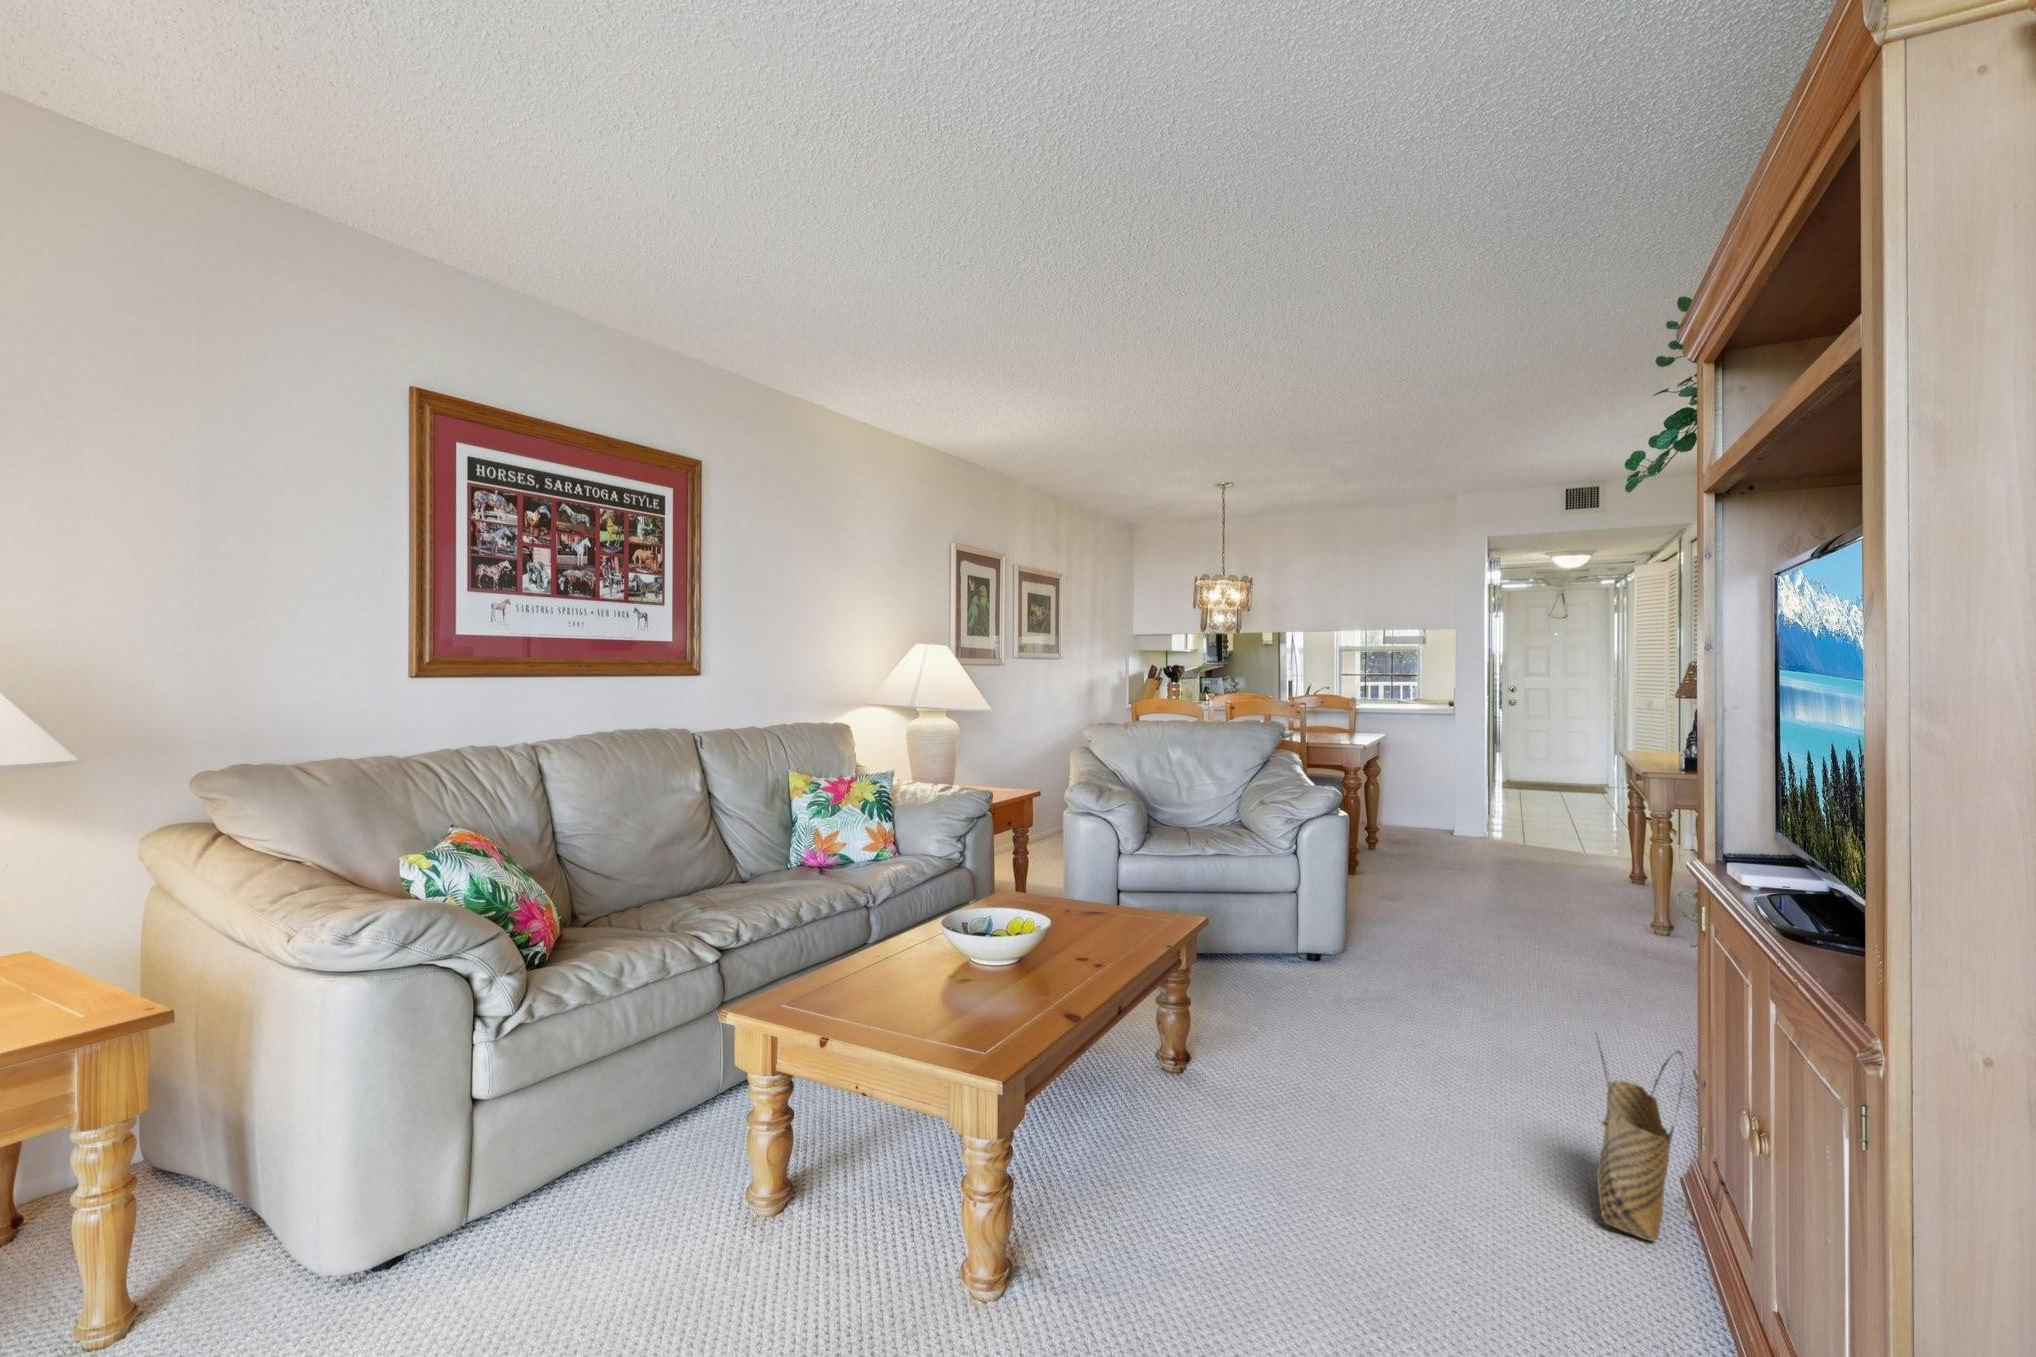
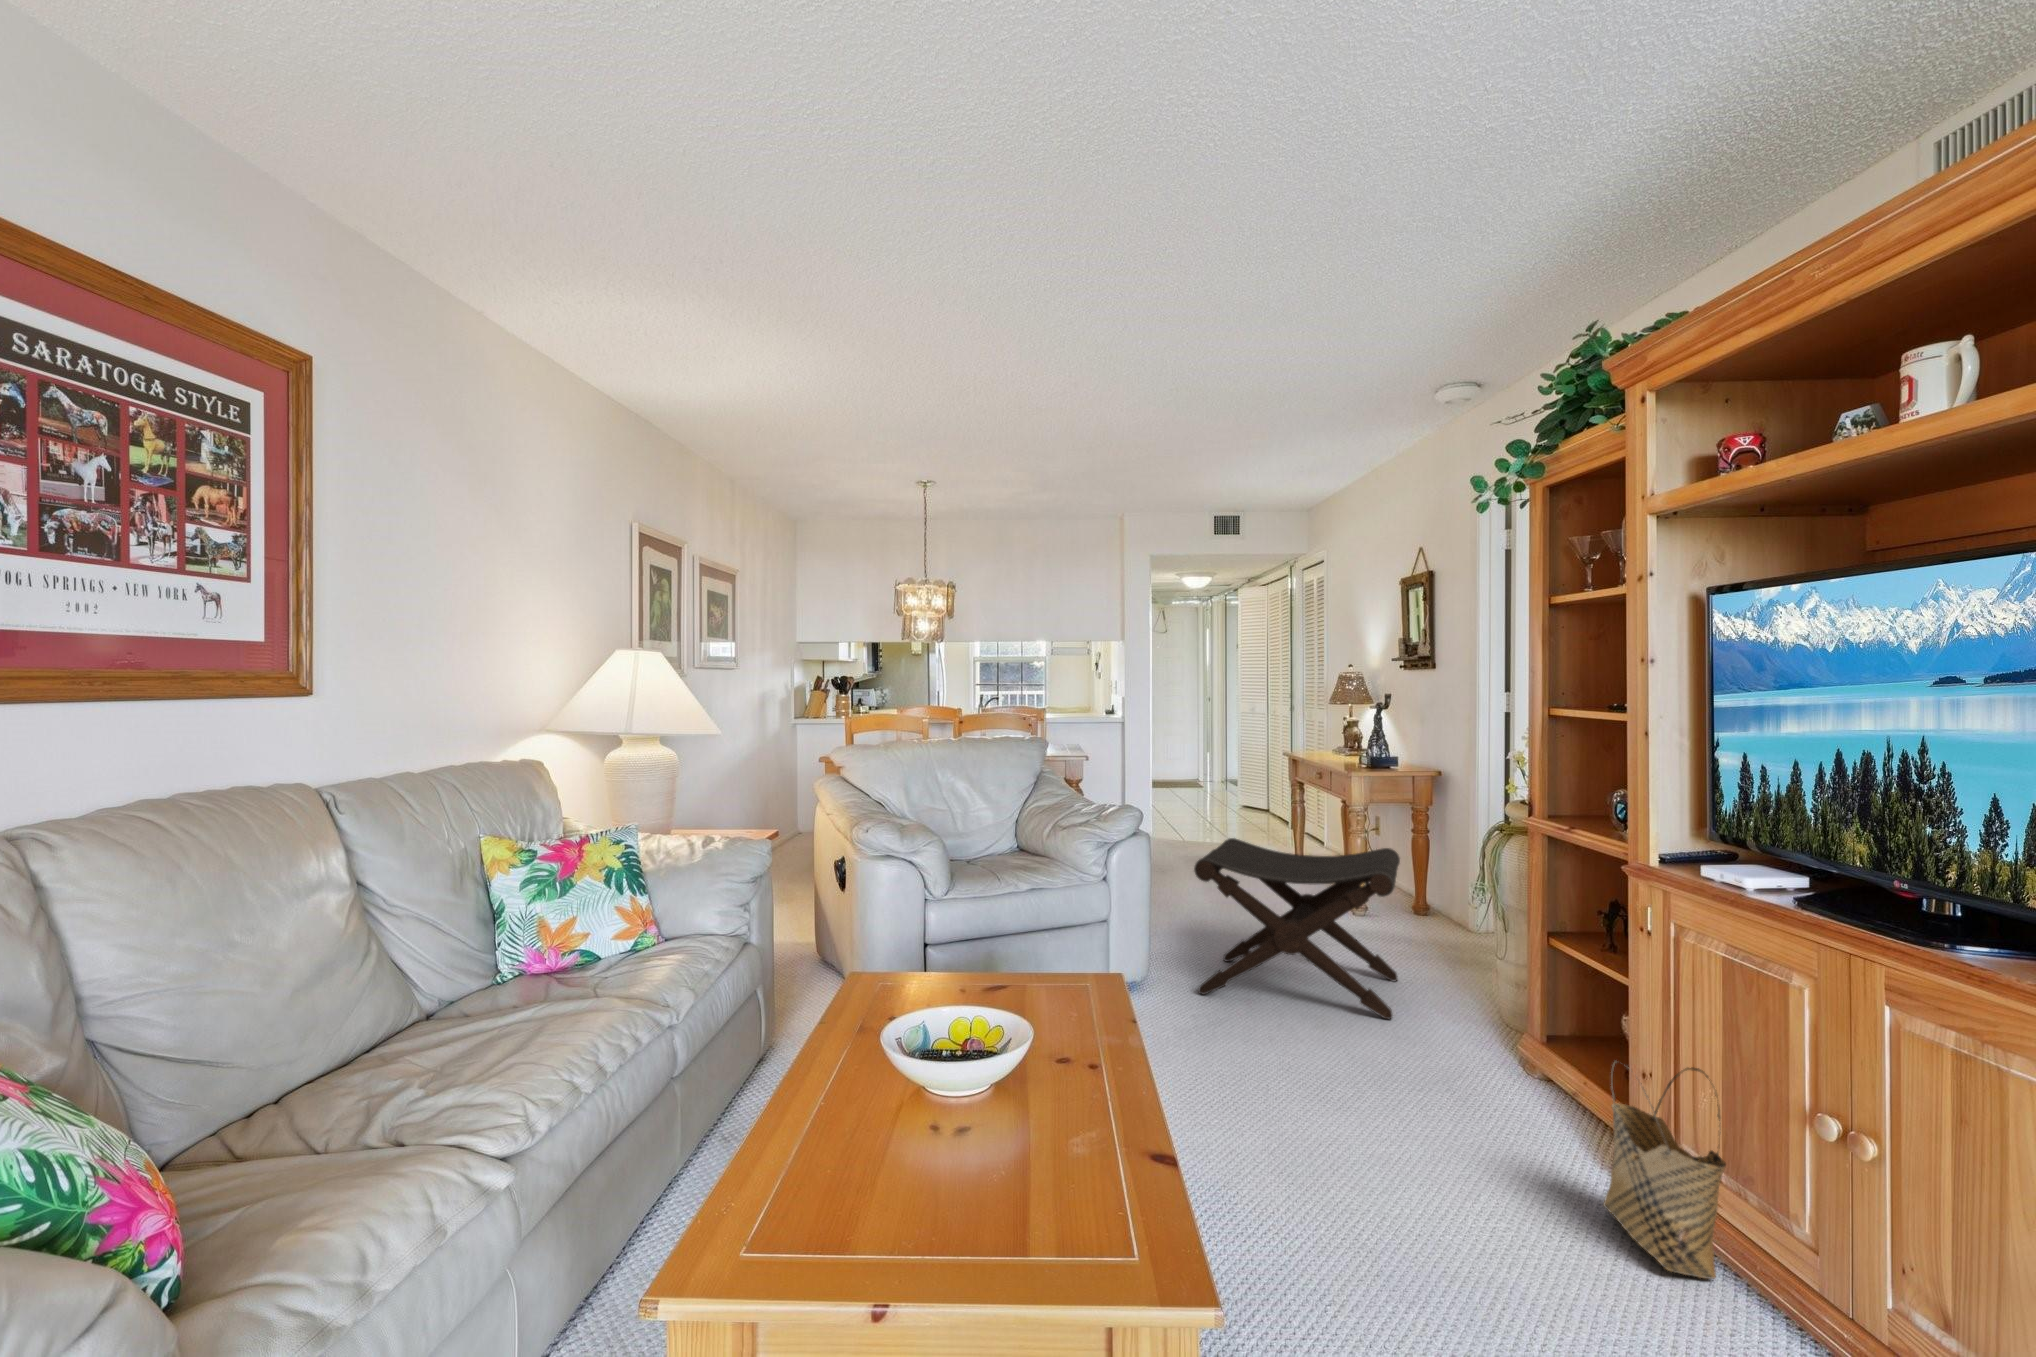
footstool: none [1382,828,1629,1017] -> present [1194,838,1400,1019]

